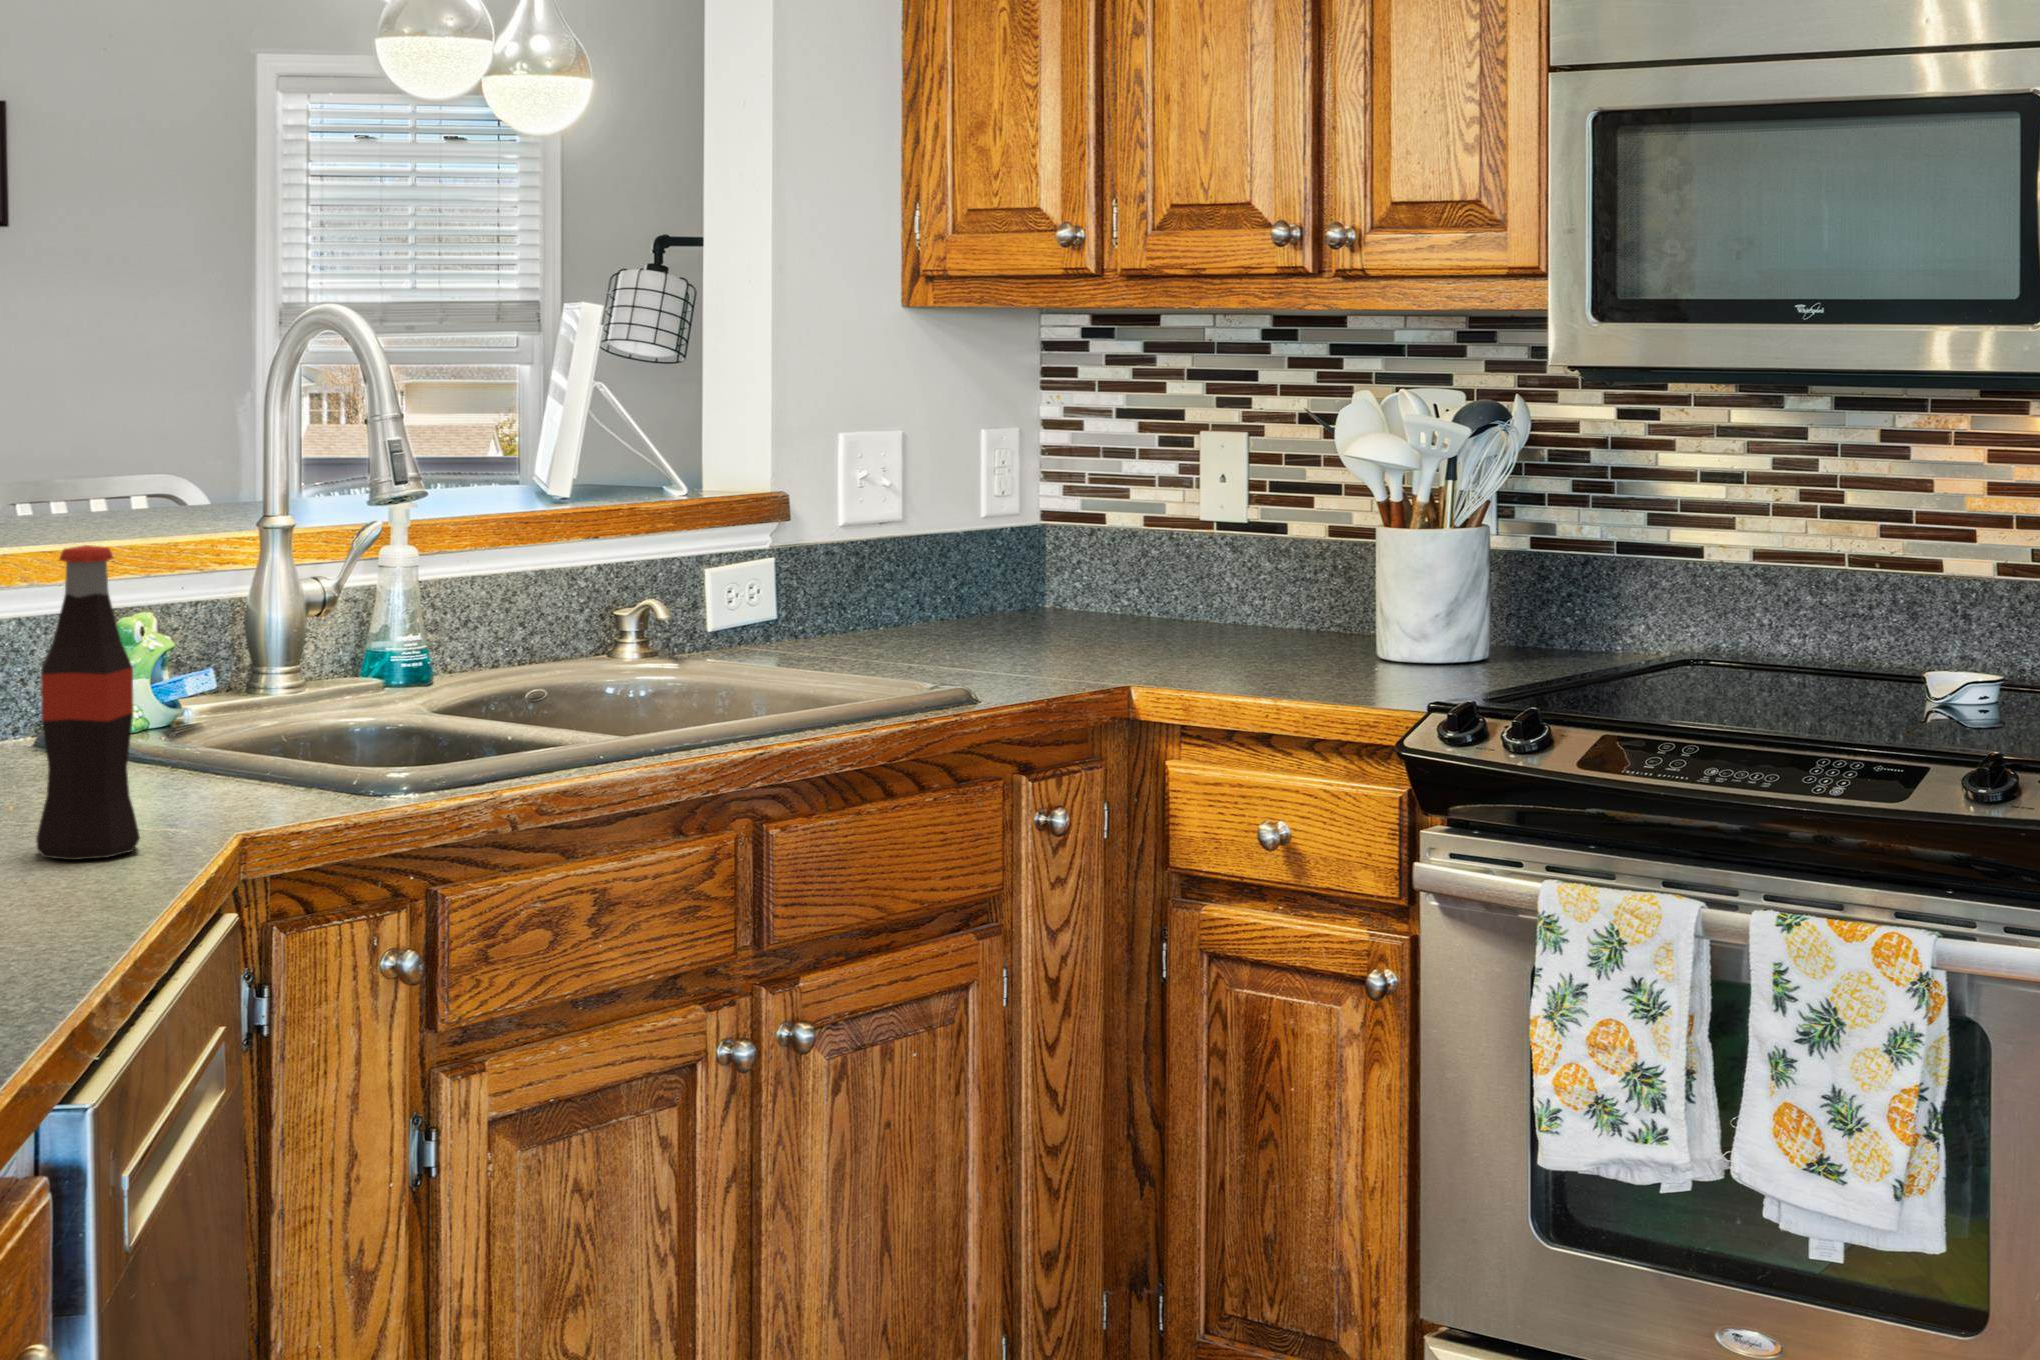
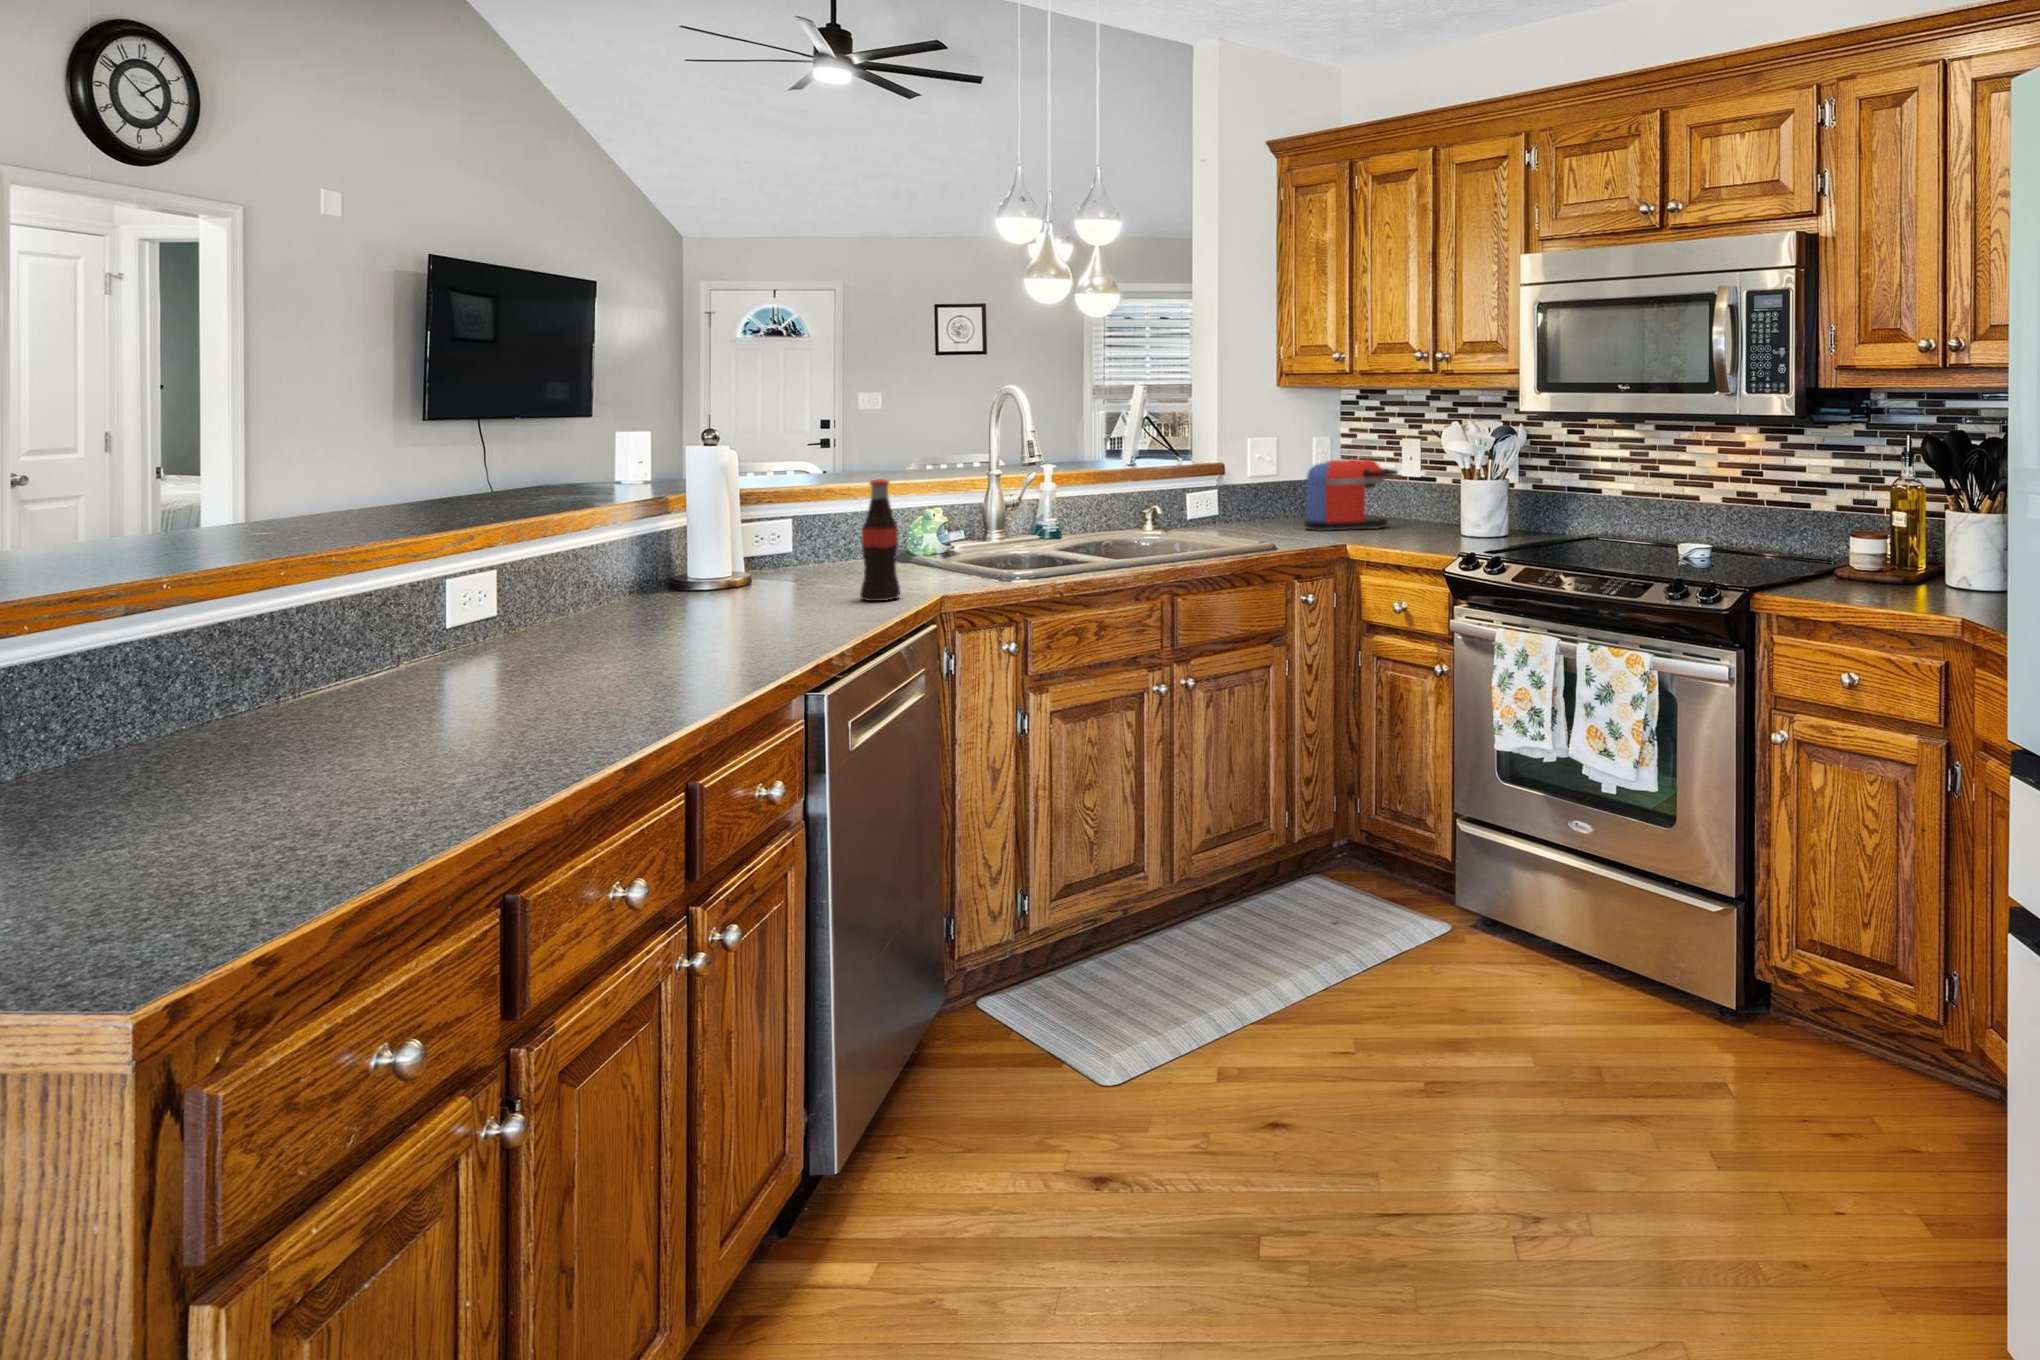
coffee maker: none [995,480,1212,651] -> present [1304,460,1398,531]

